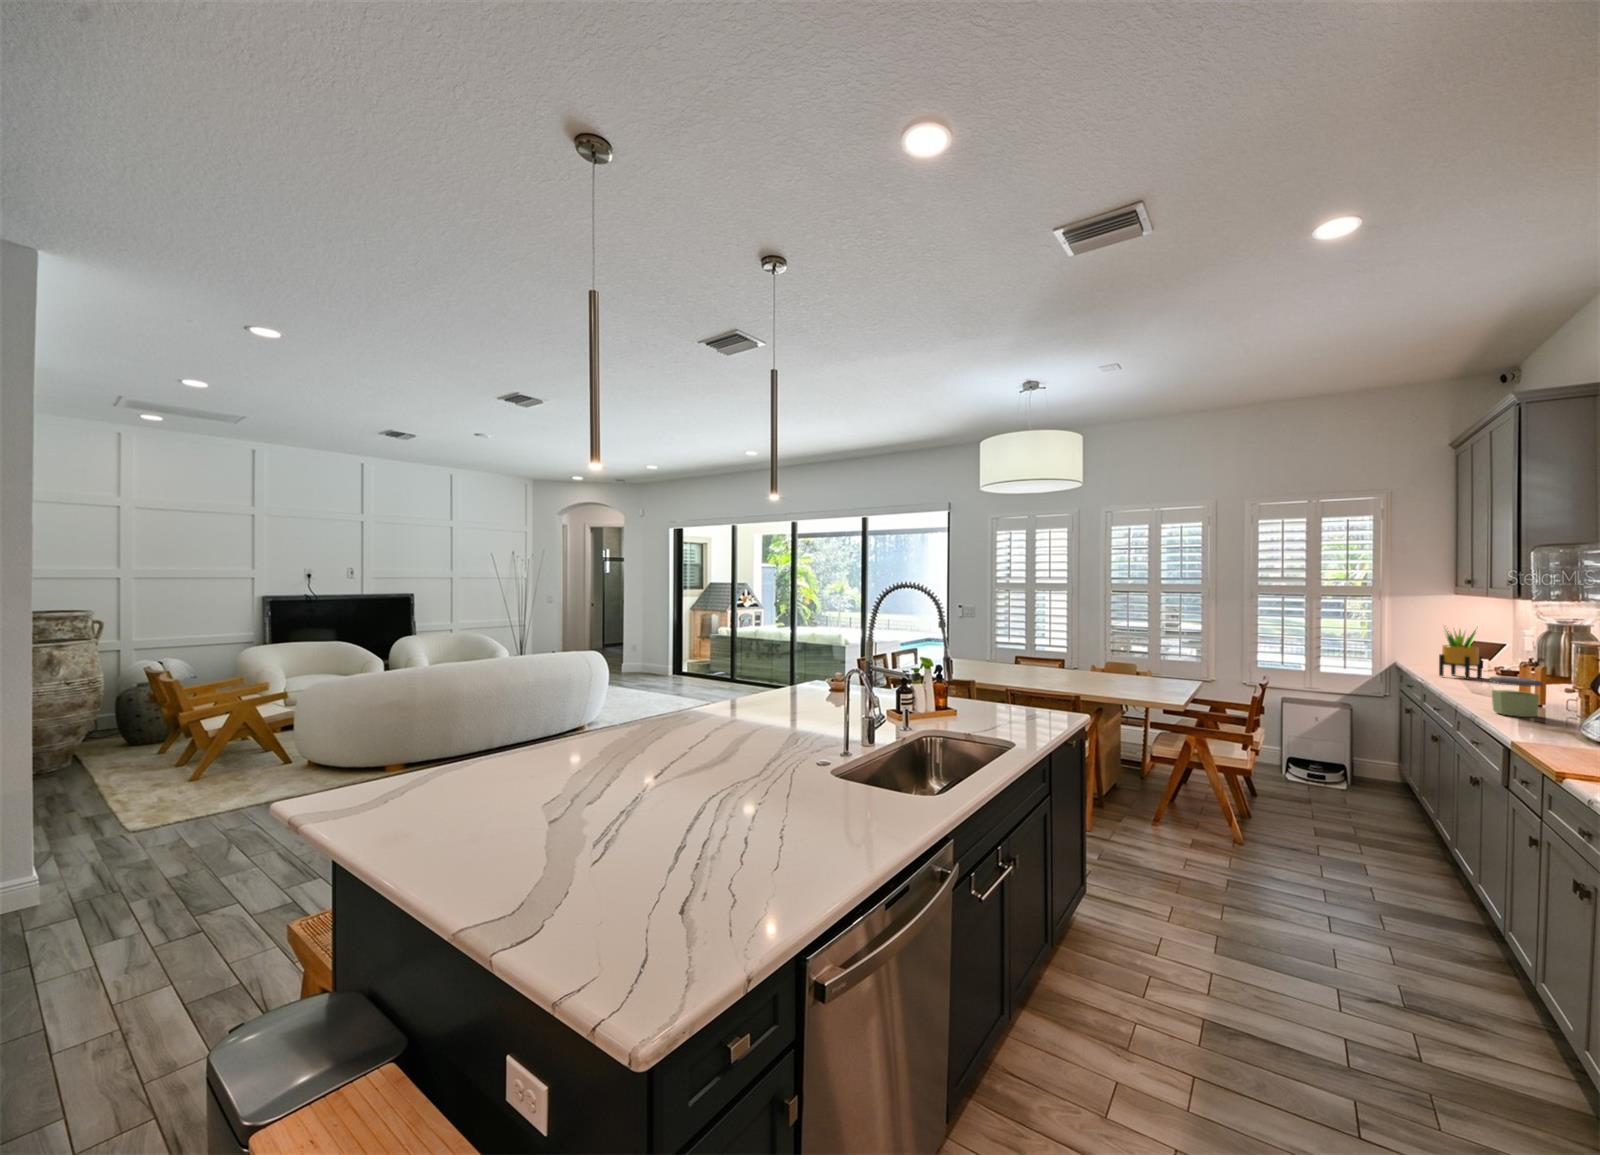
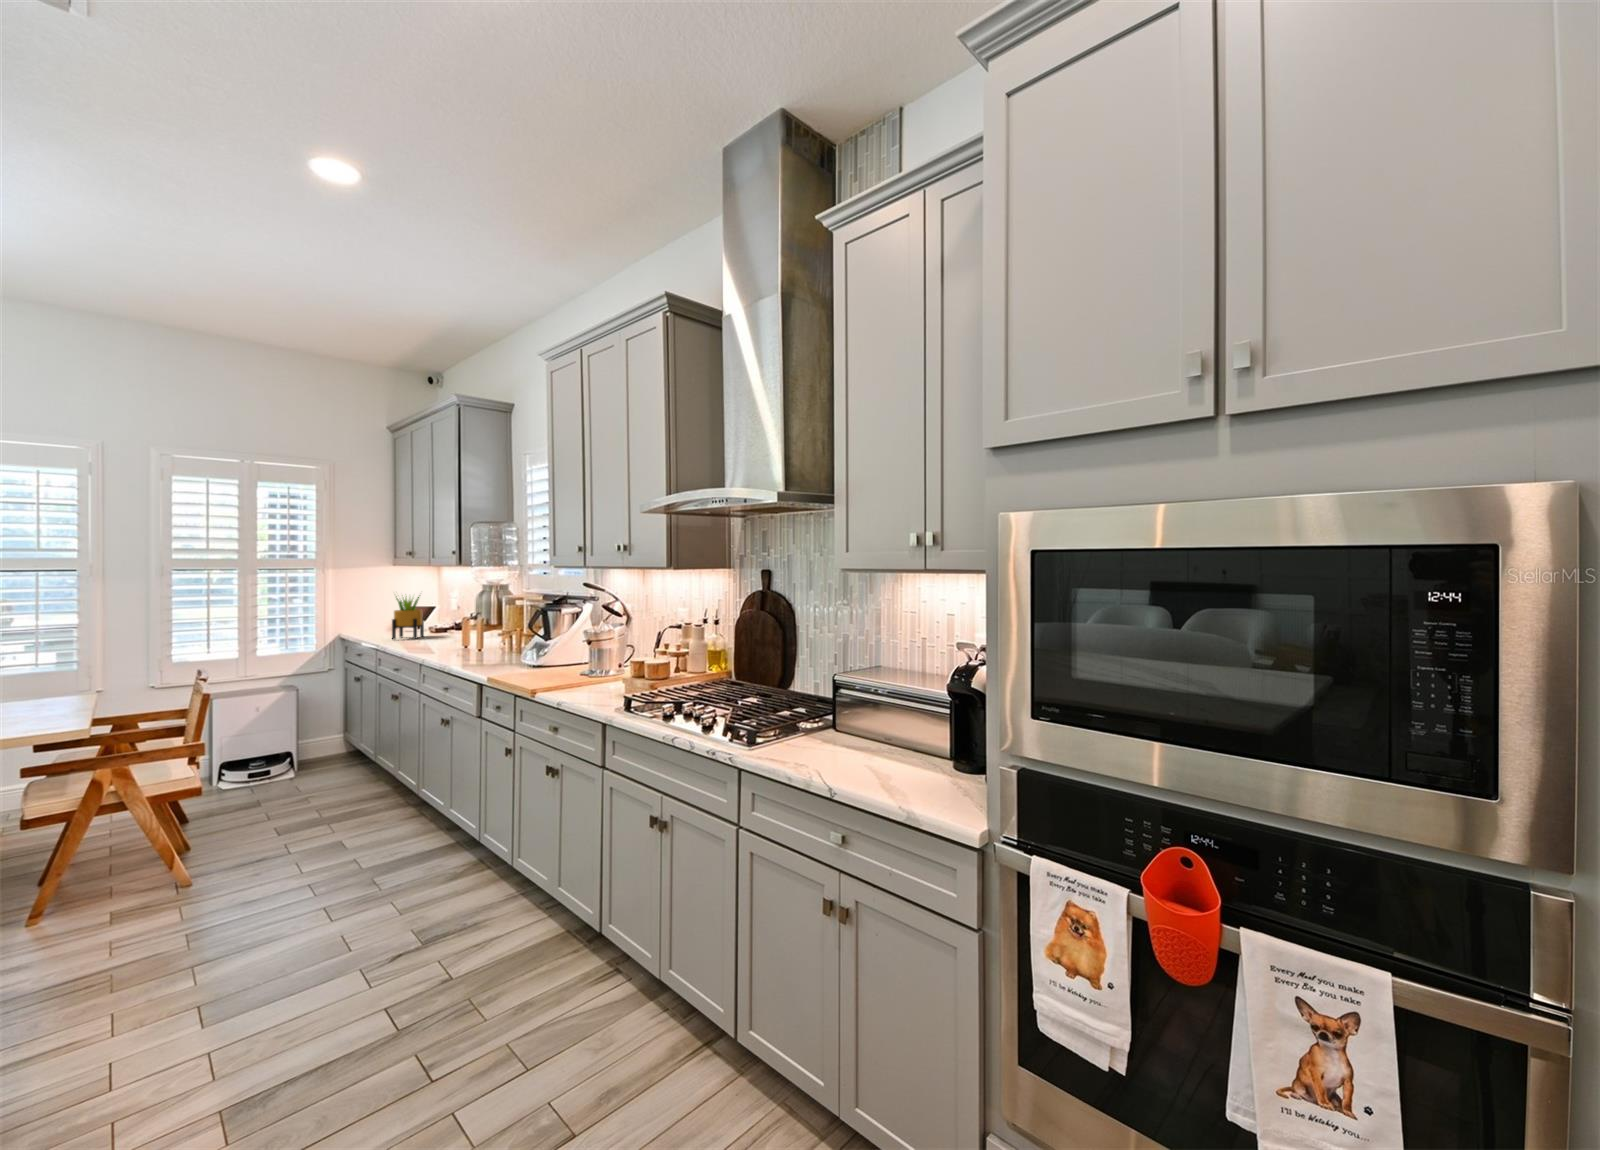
jar: present [1489,676,1543,717] -> none [464,627,500,661]

